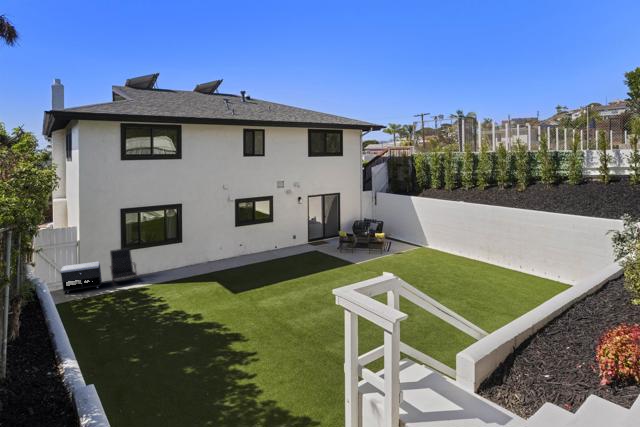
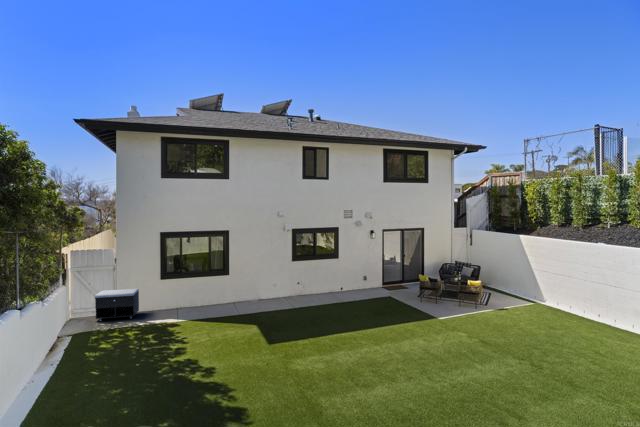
lounge chair: present [110,248,137,281] -> none [145,276,174,318]

